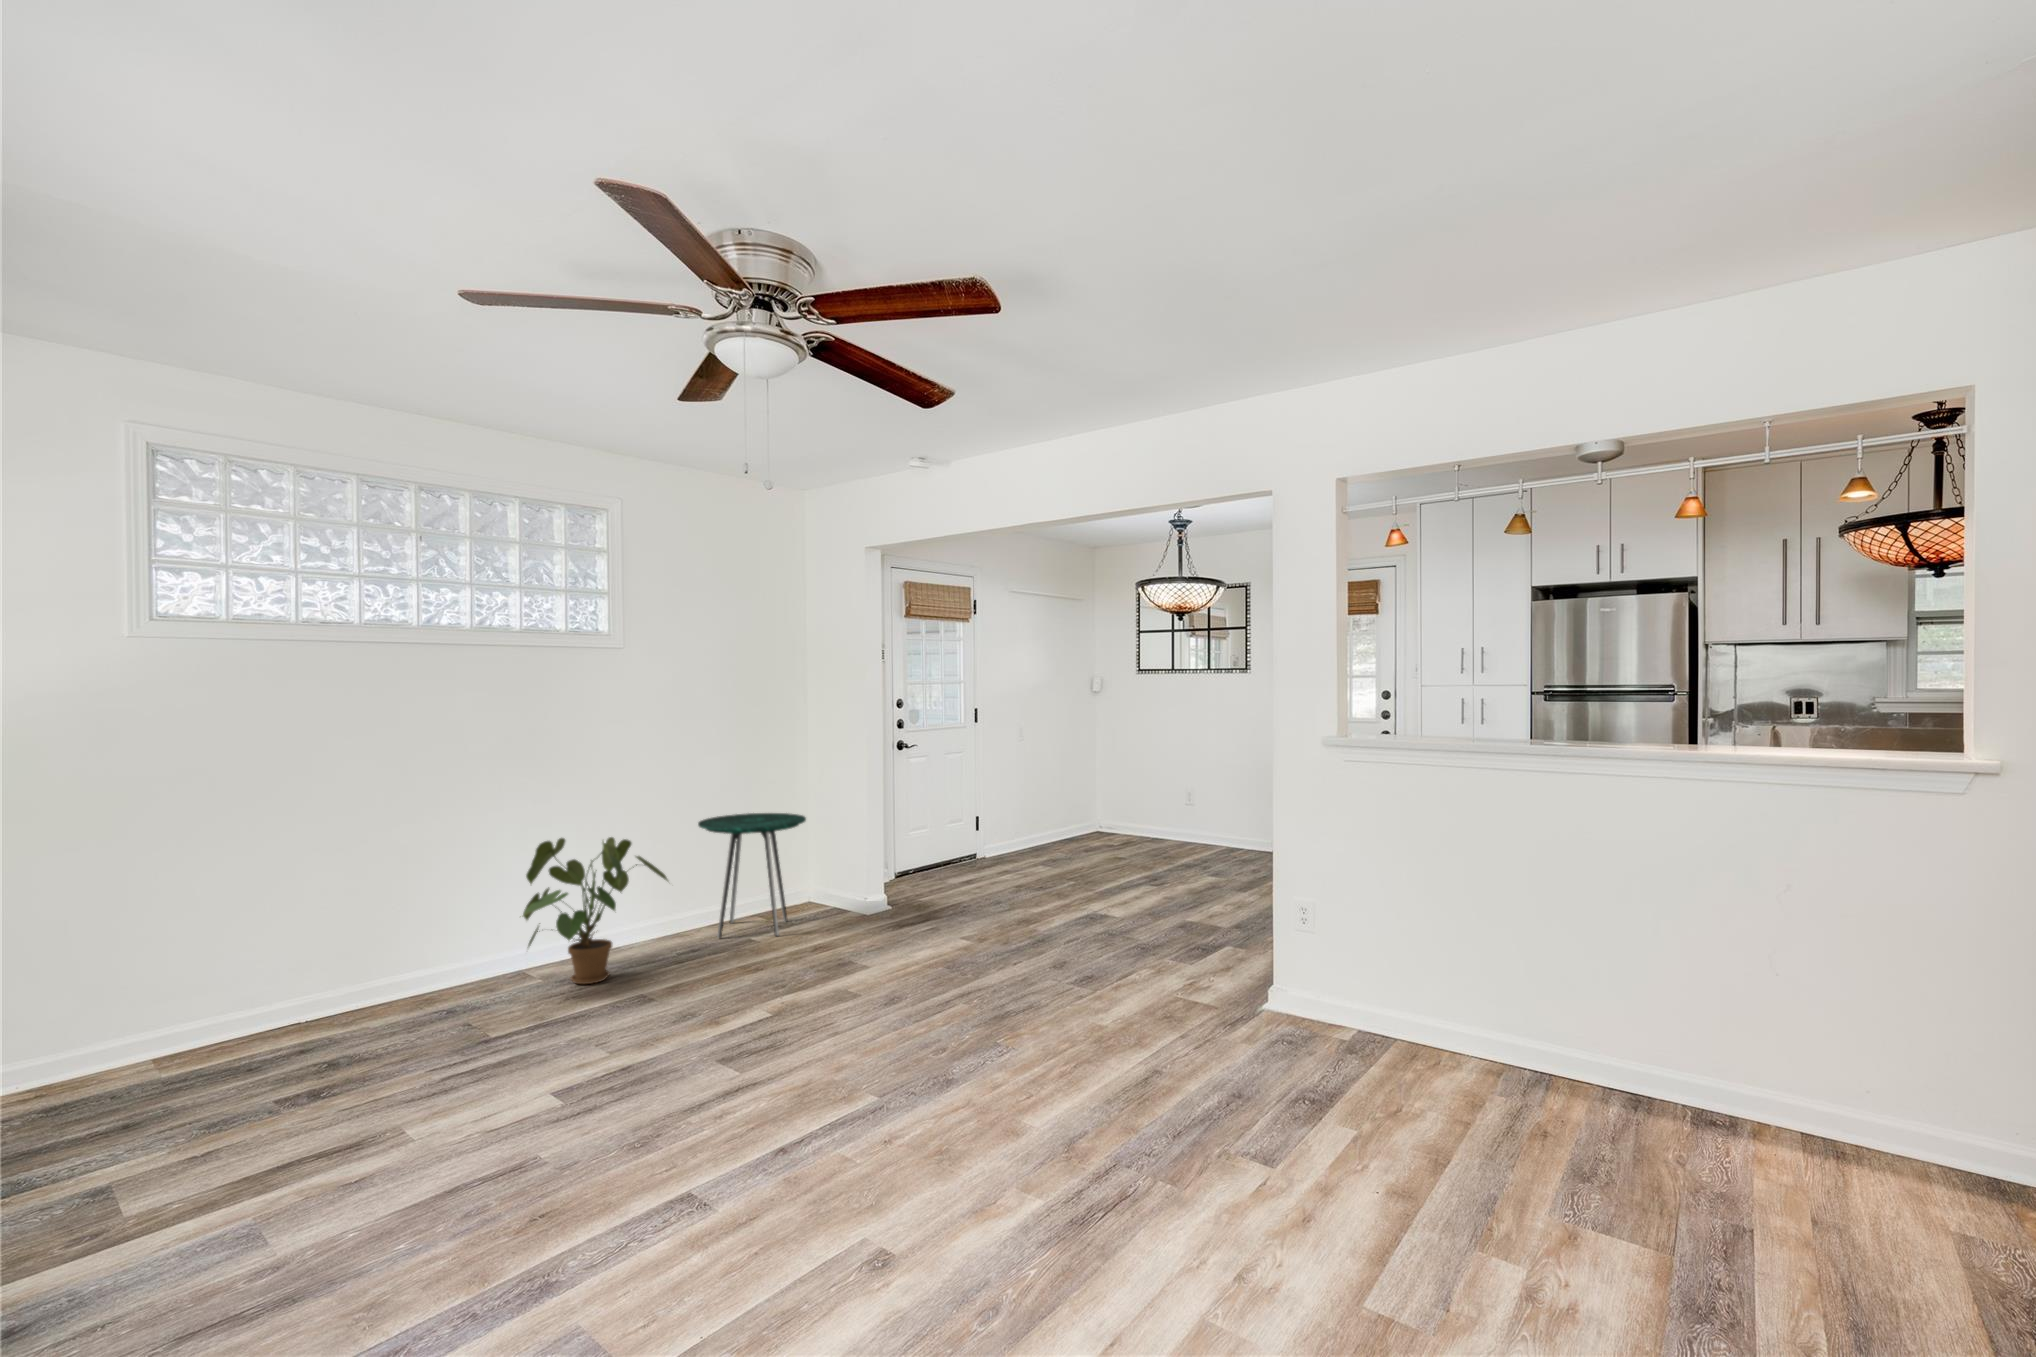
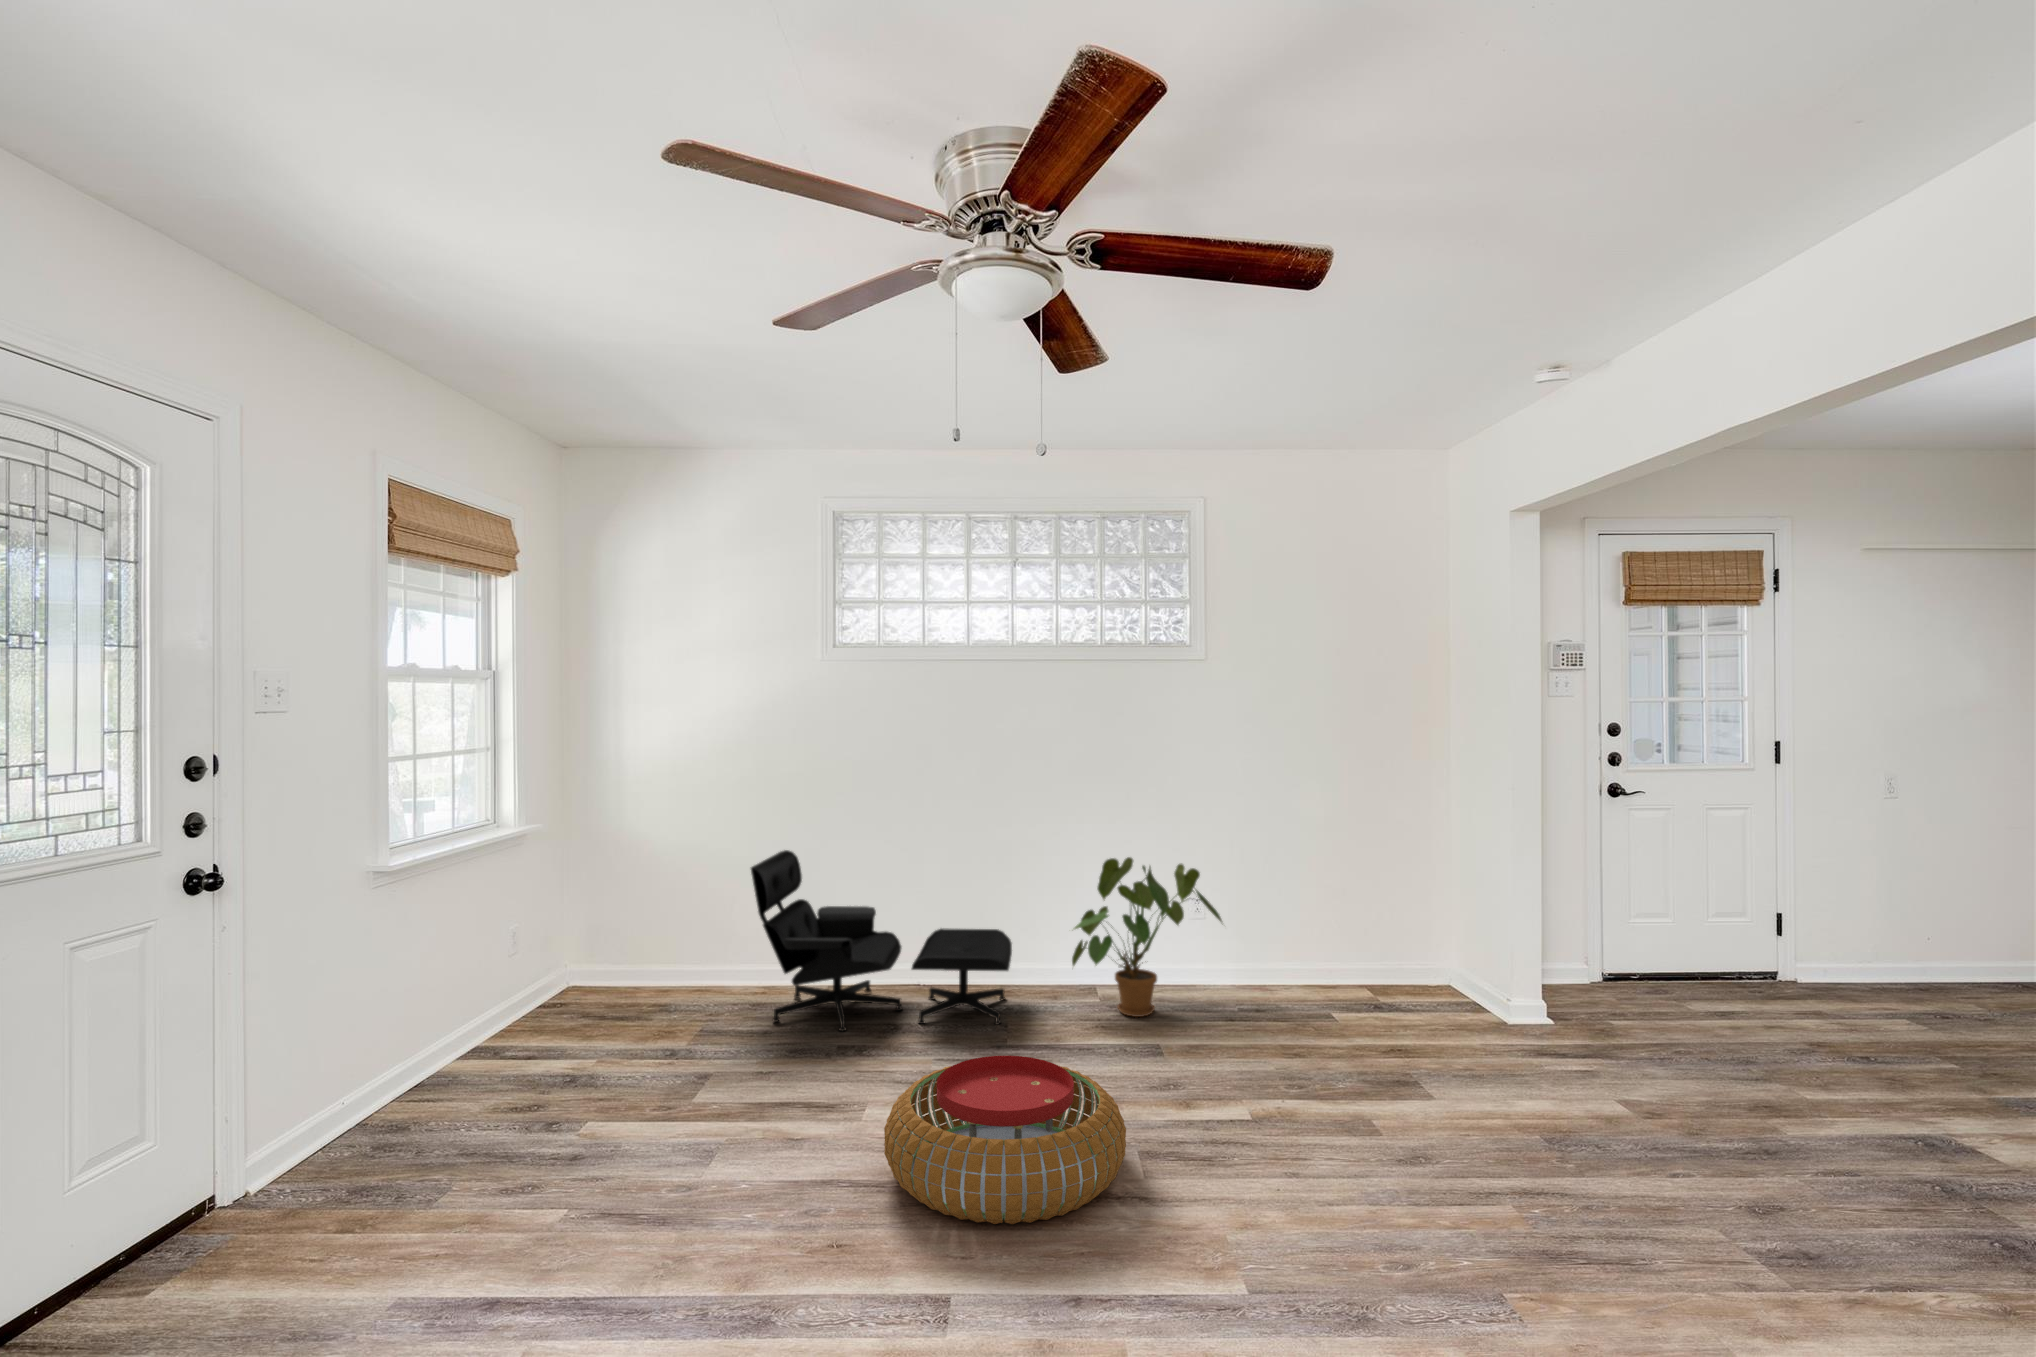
side table: present [698,813,806,938] -> none [1277,857,1412,1019]
lounge chair: none [69,893,470,1116] -> present [751,850,1012,1031]
pouf: none [496,1010,738,1160] -> present [884,1056,1126,1224]

